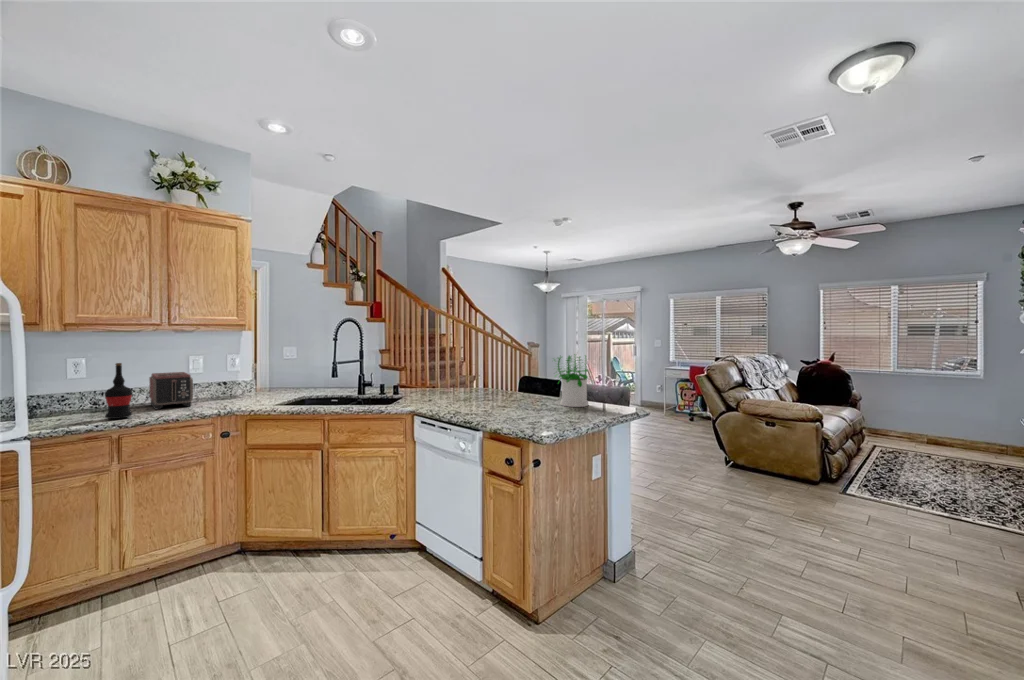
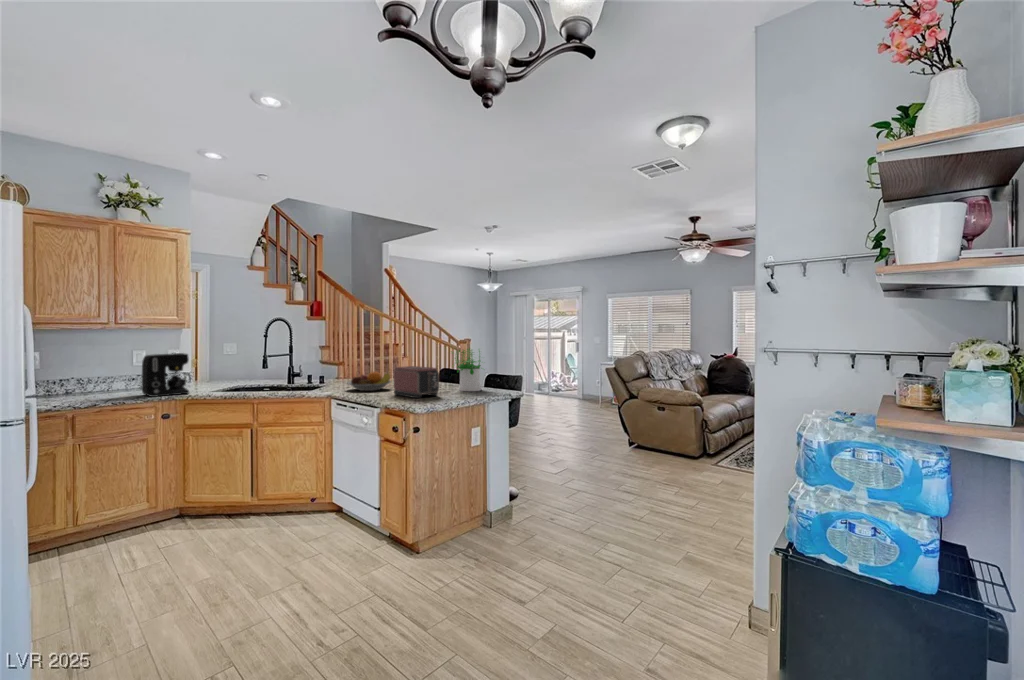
coffee maker: none [197,360,253,412] -> present [141,353,190,397]
wine bottle: present [105,363,132,419] -> none [64,355,87,401]
toaster: present [149,372,193,409] -> present [394,366,439,398]
fruit bowl: none [430,382,480,405] -> present [348,372,391,391]

